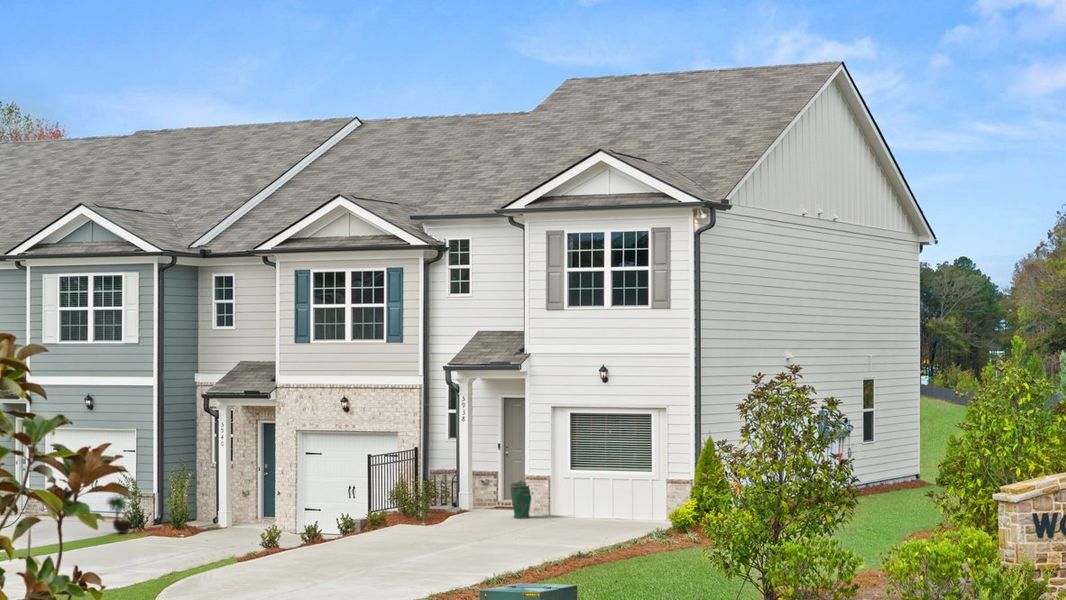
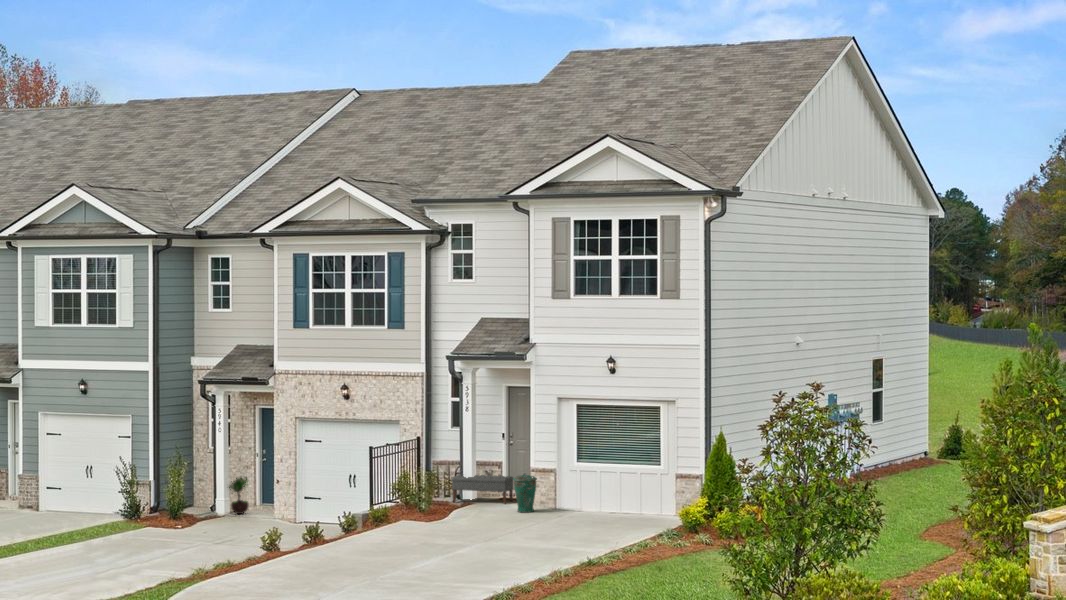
bench: none [449,484,510,513] -> present [452,474,513,504]
potted tree: present [107,495,132,533] -> present [229,478,249,514]

